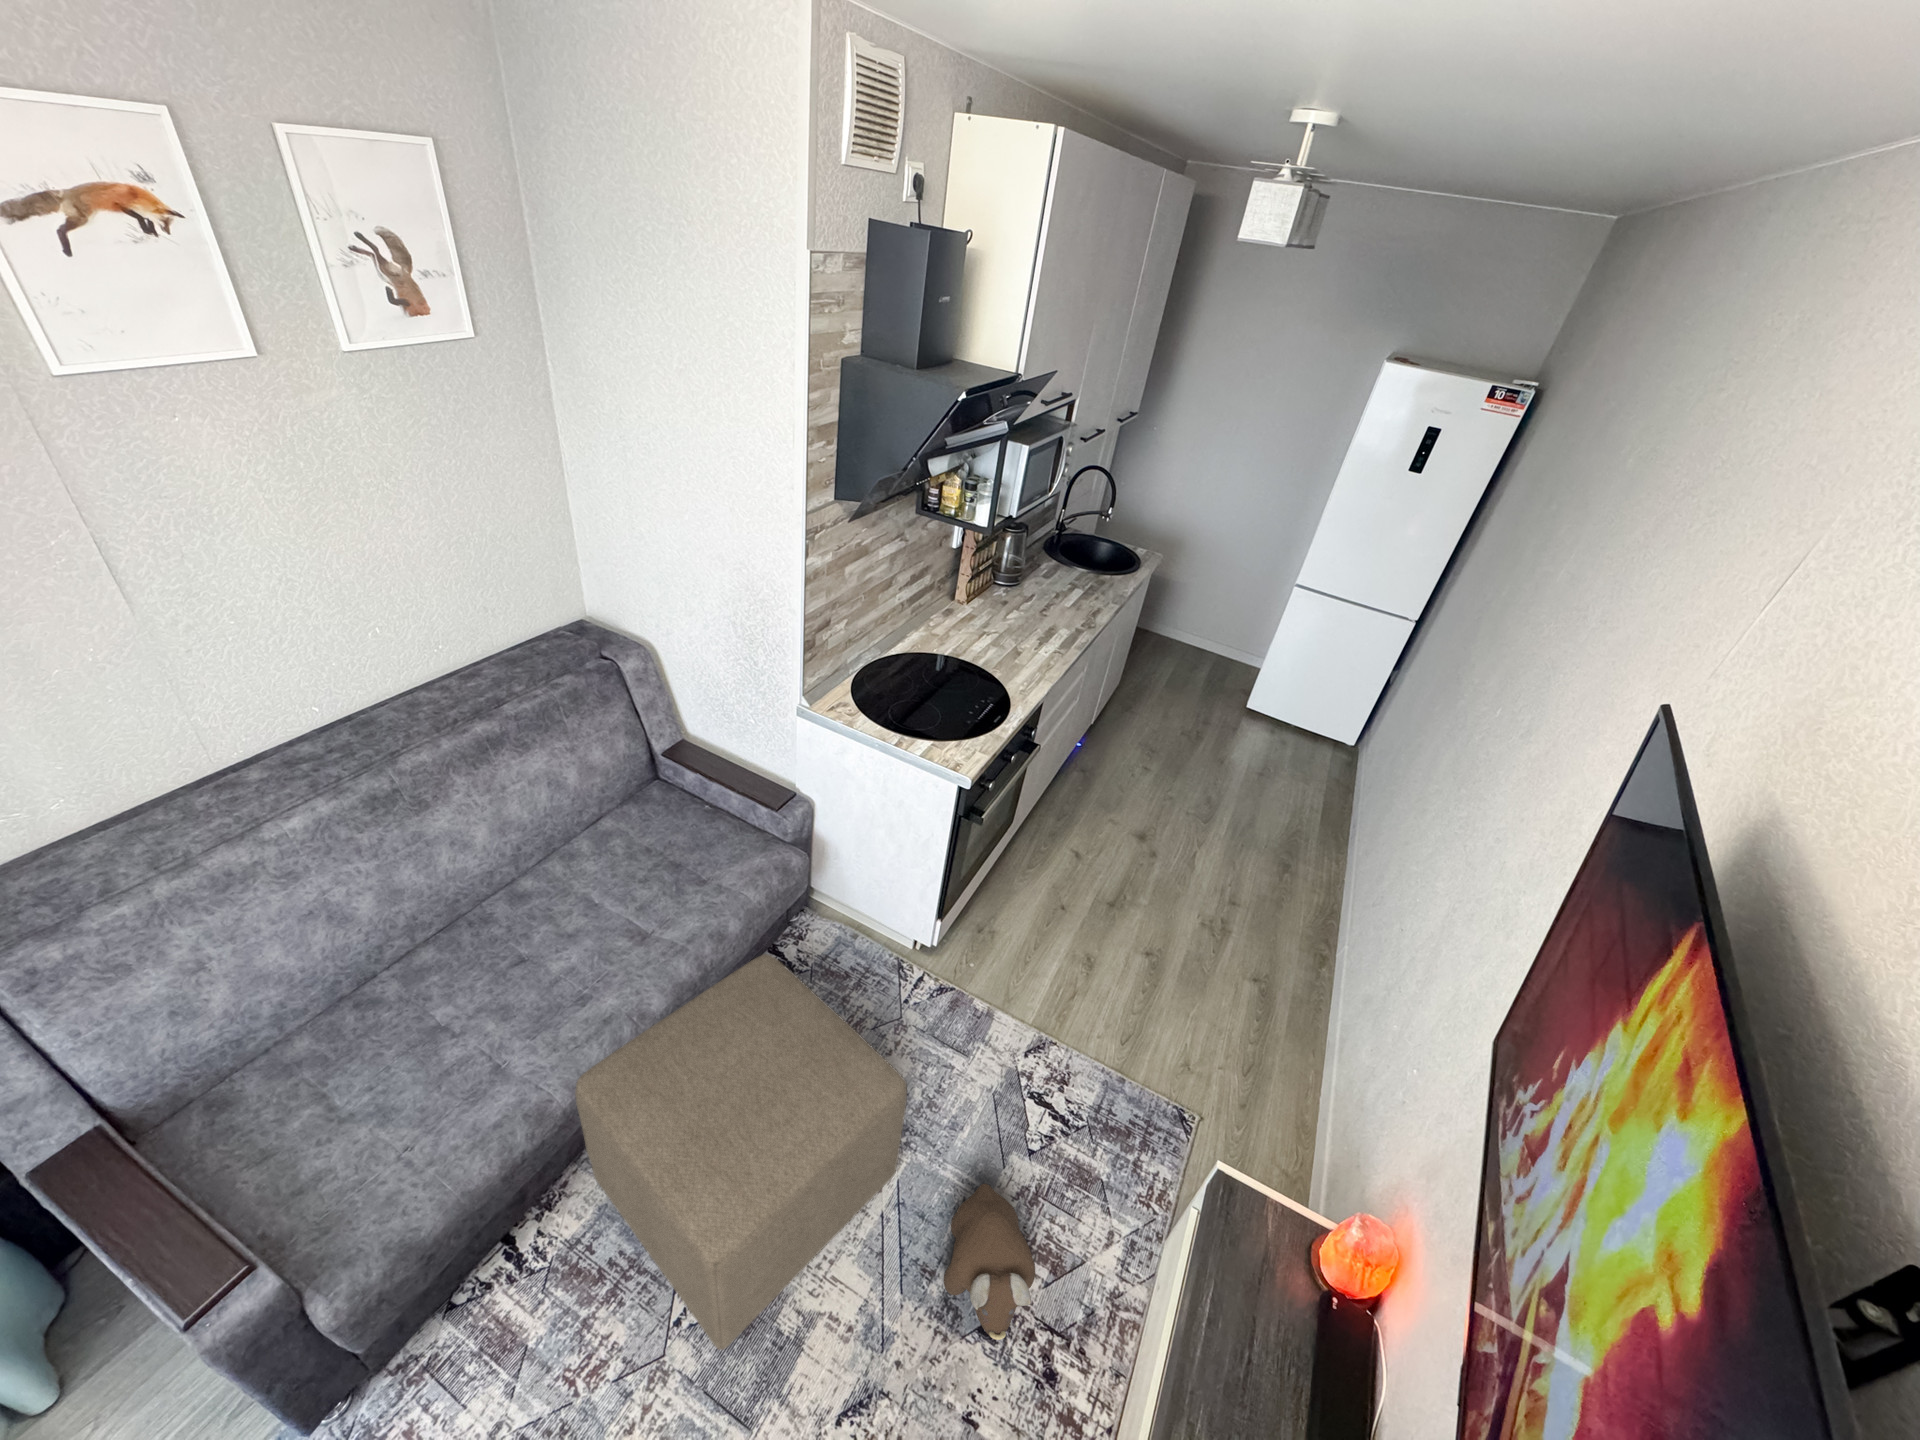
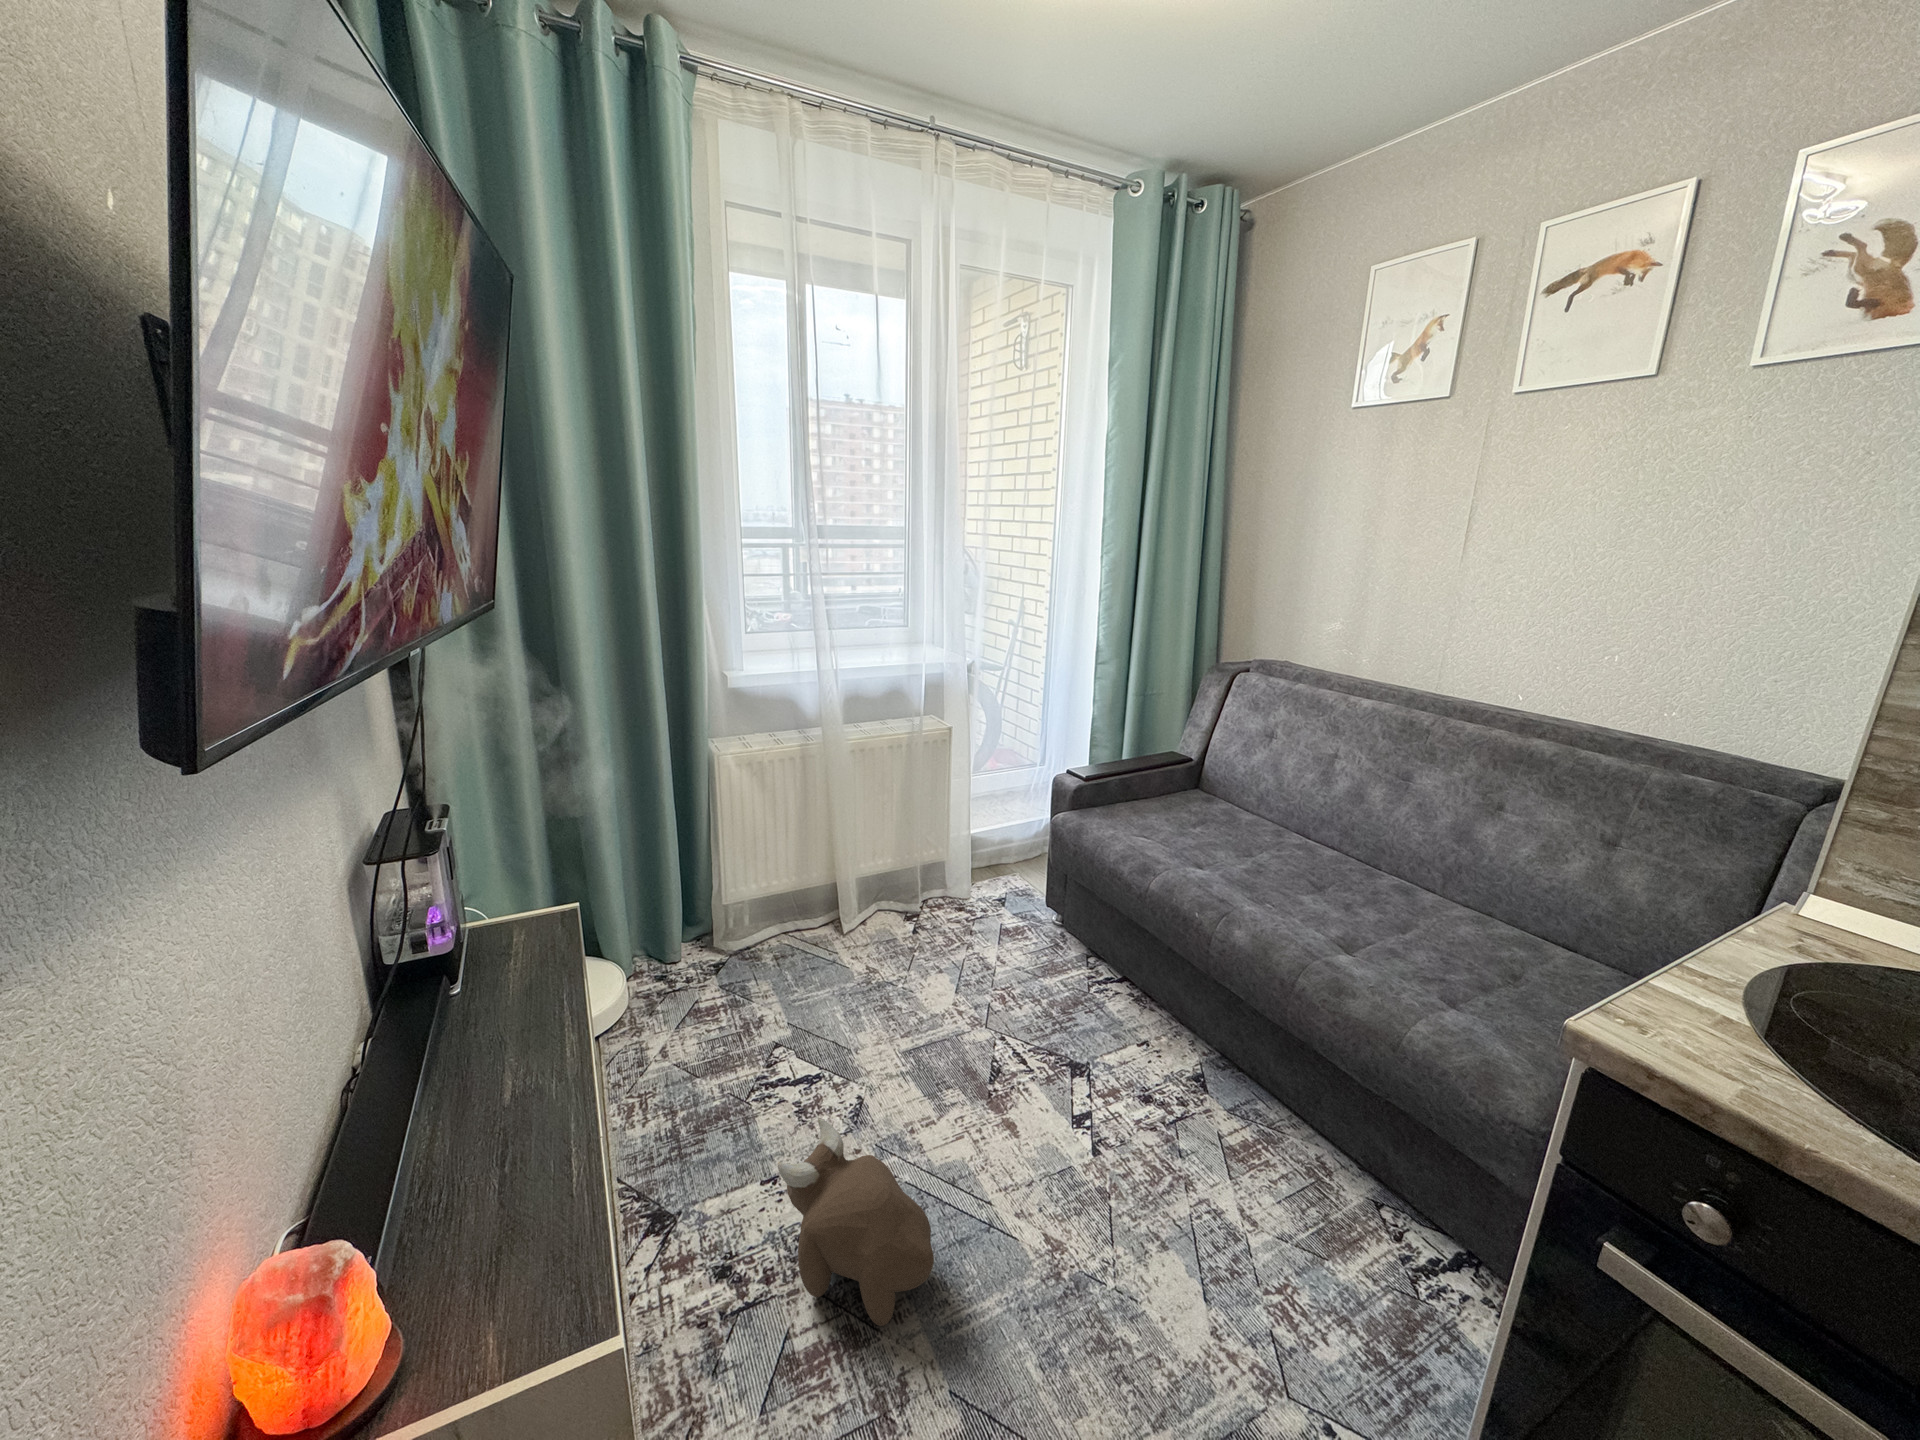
ottoman: present [575,954,907,1350] -> none [959,879,1295,1221]

